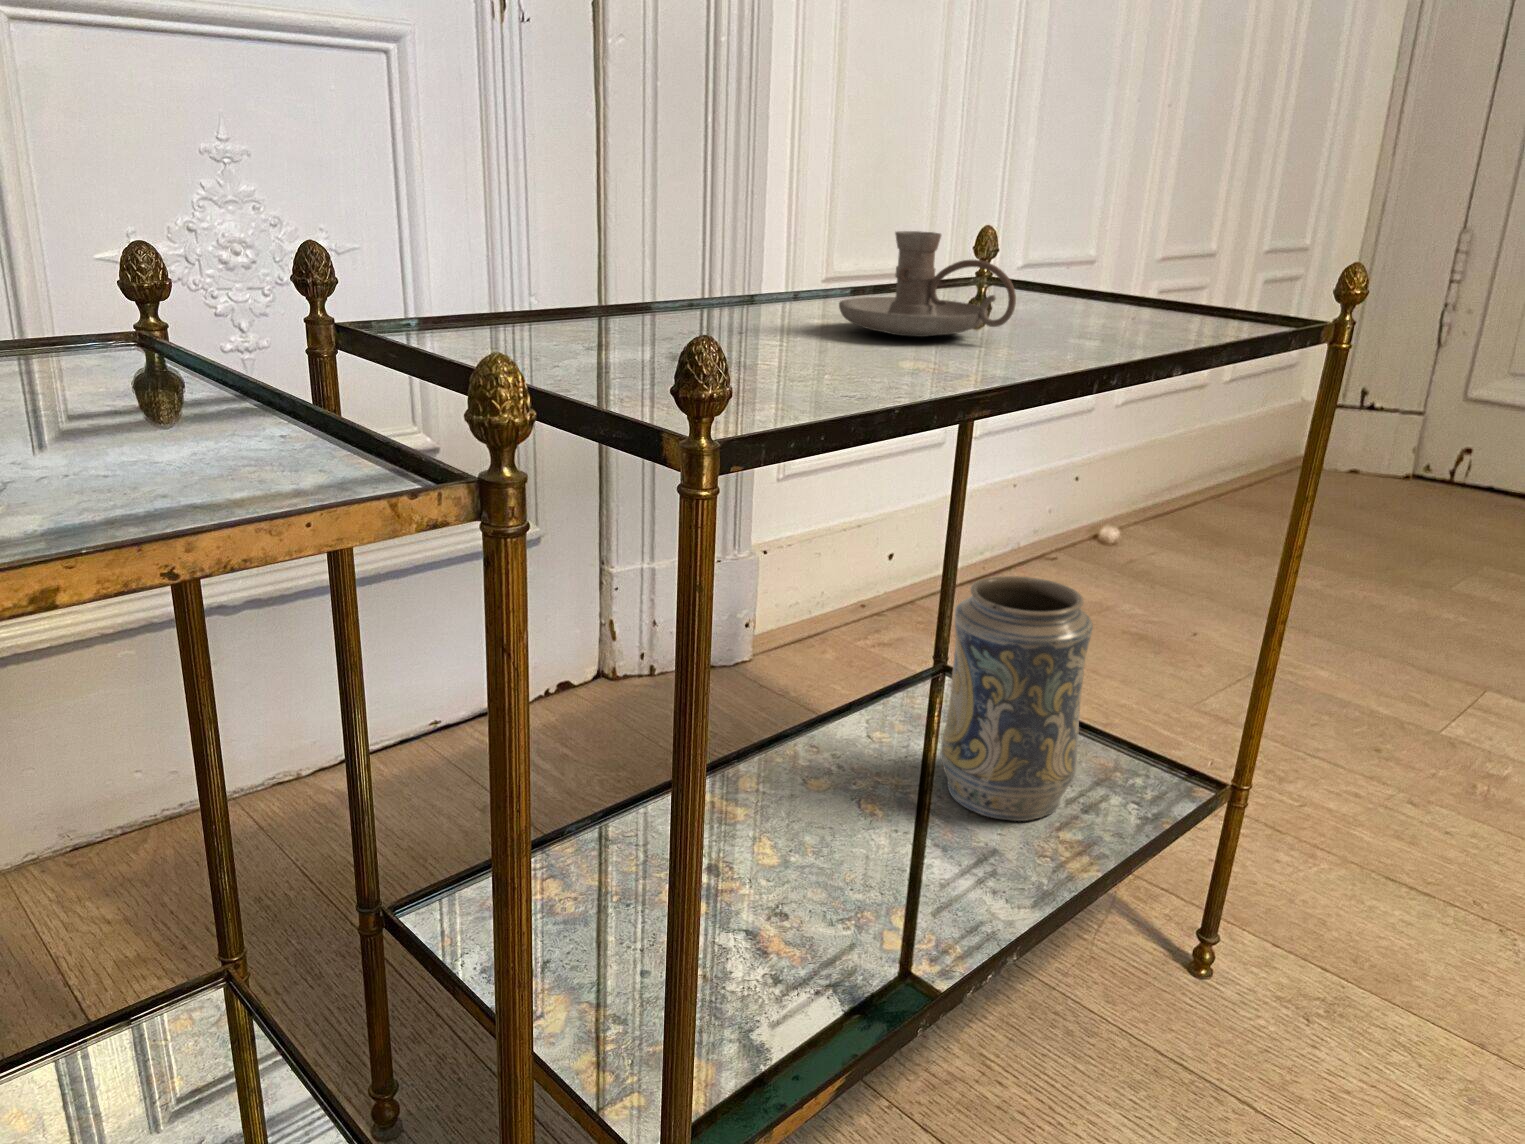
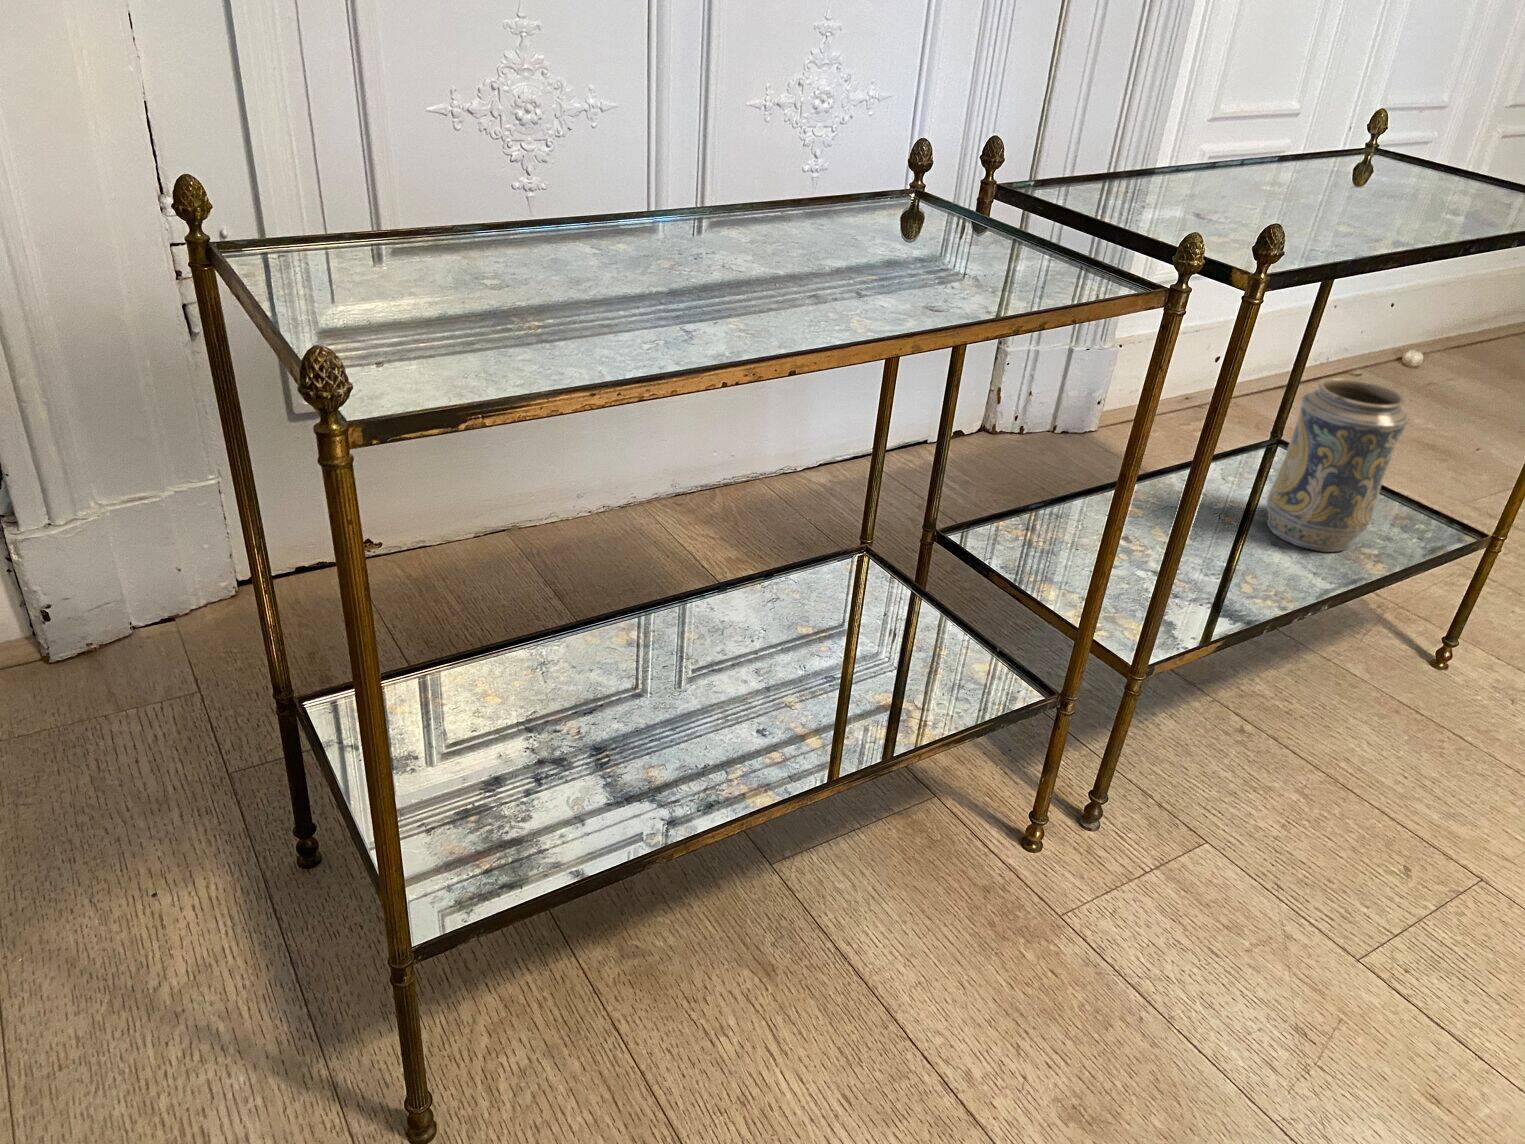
candle holder: present [839,231,1016,337] -> none [1292,121,1434,199]

